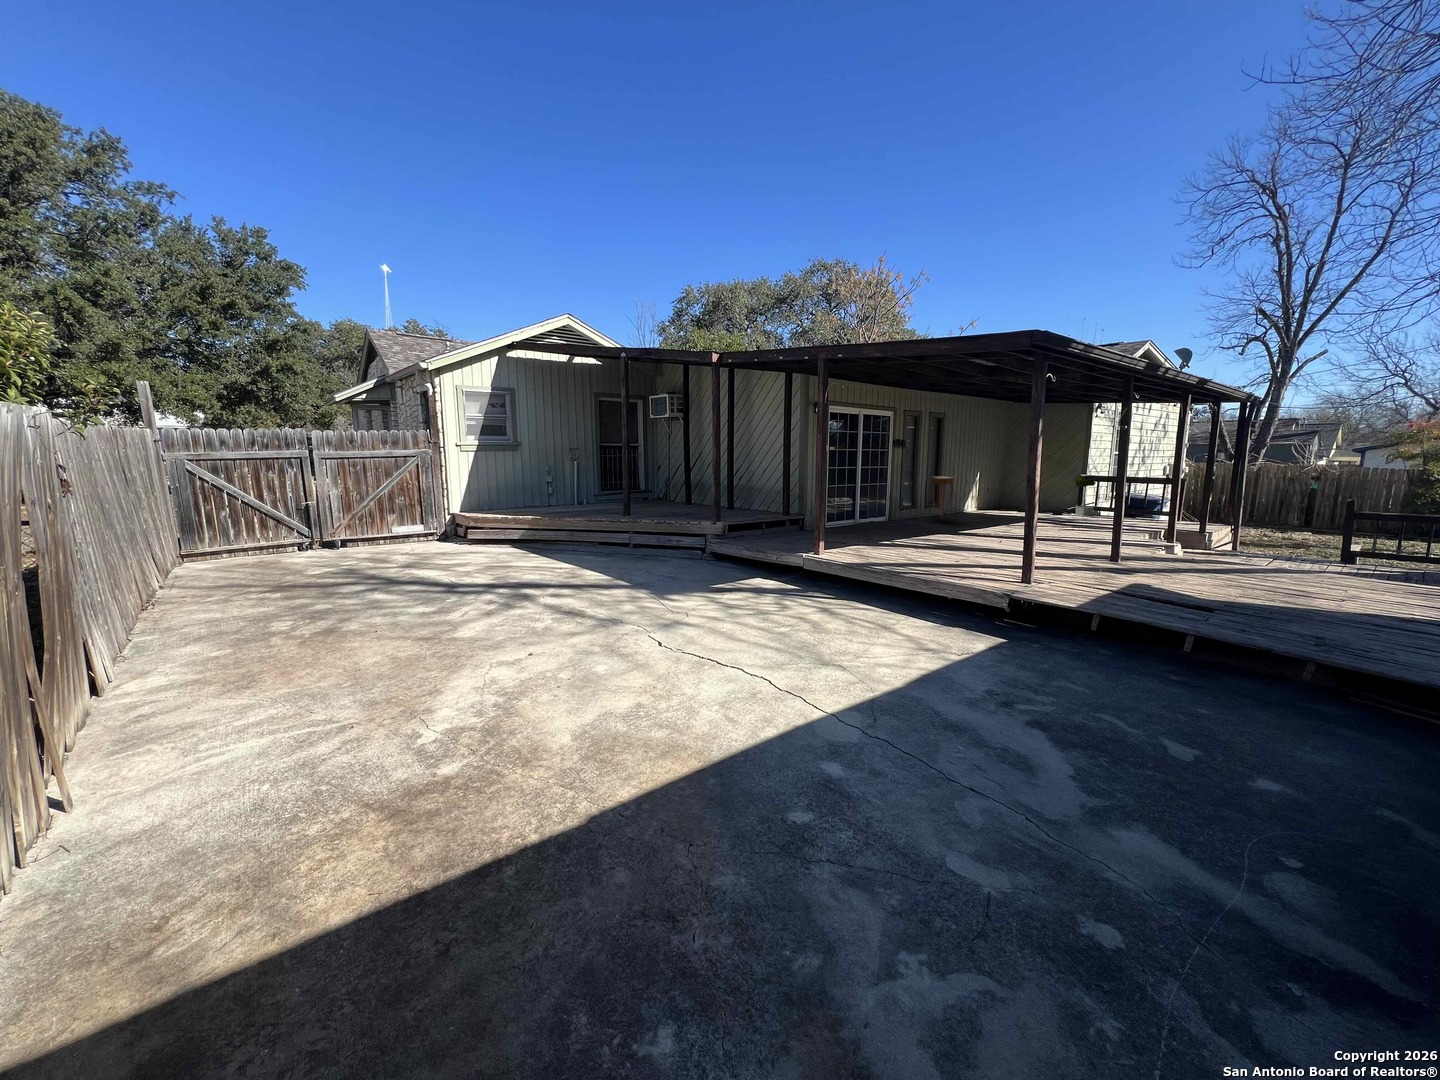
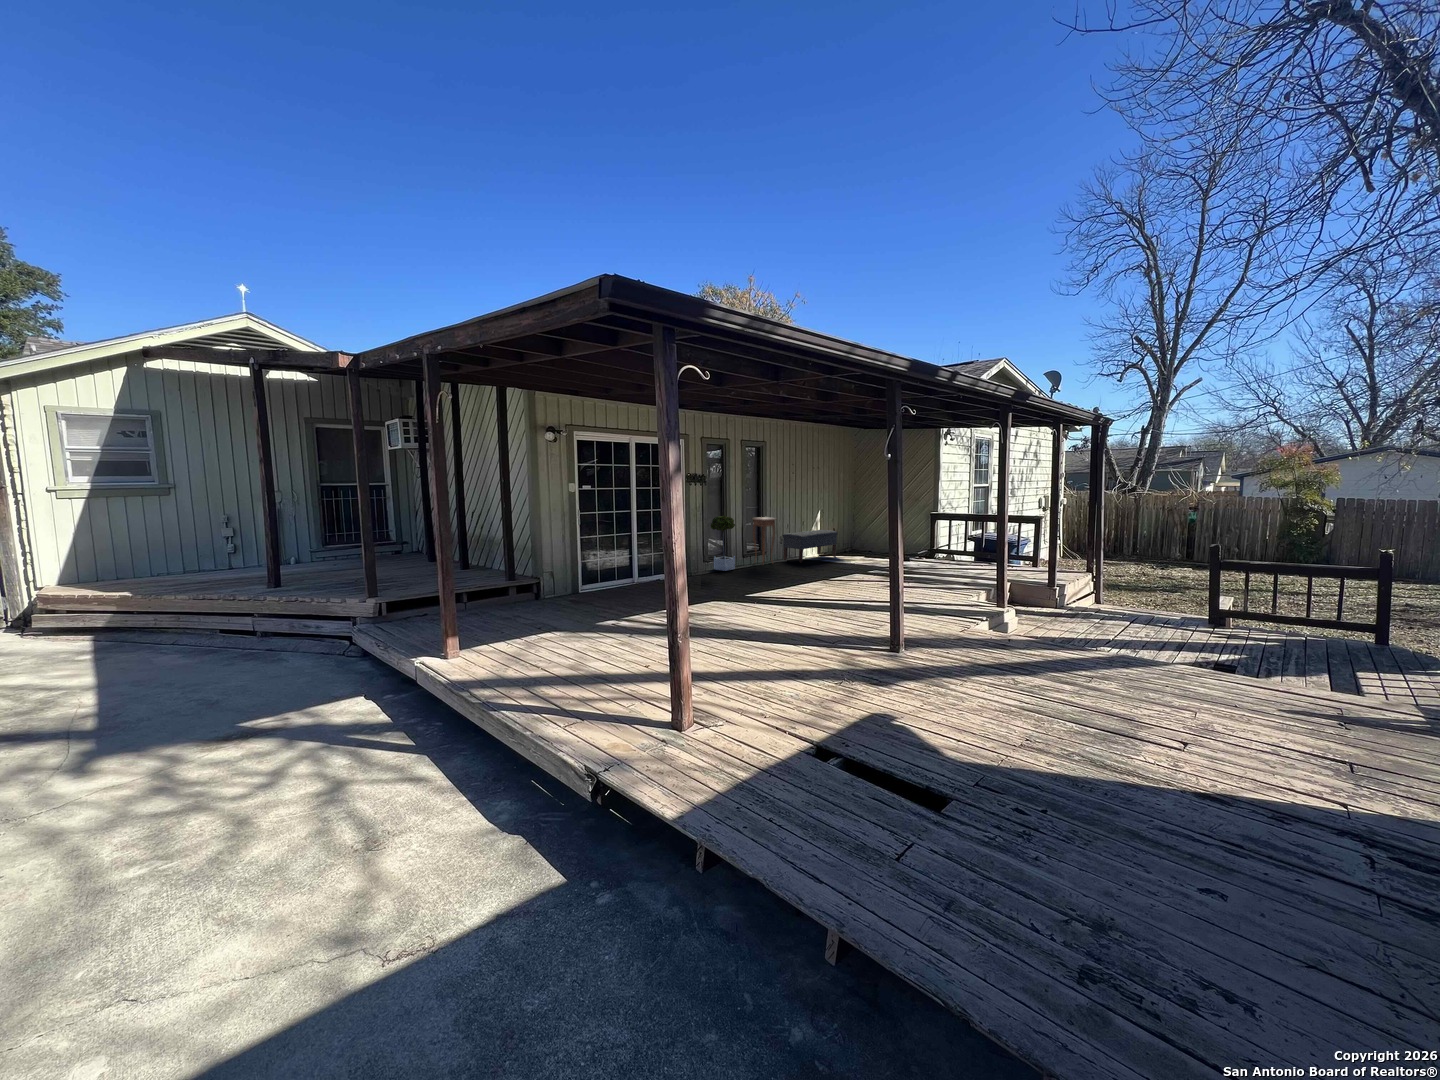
potted tree: present [1075,476,1096,516] -> present [711,515,735,571]
bench: none [954,489,998,517] -> present [783,530,838,563]

